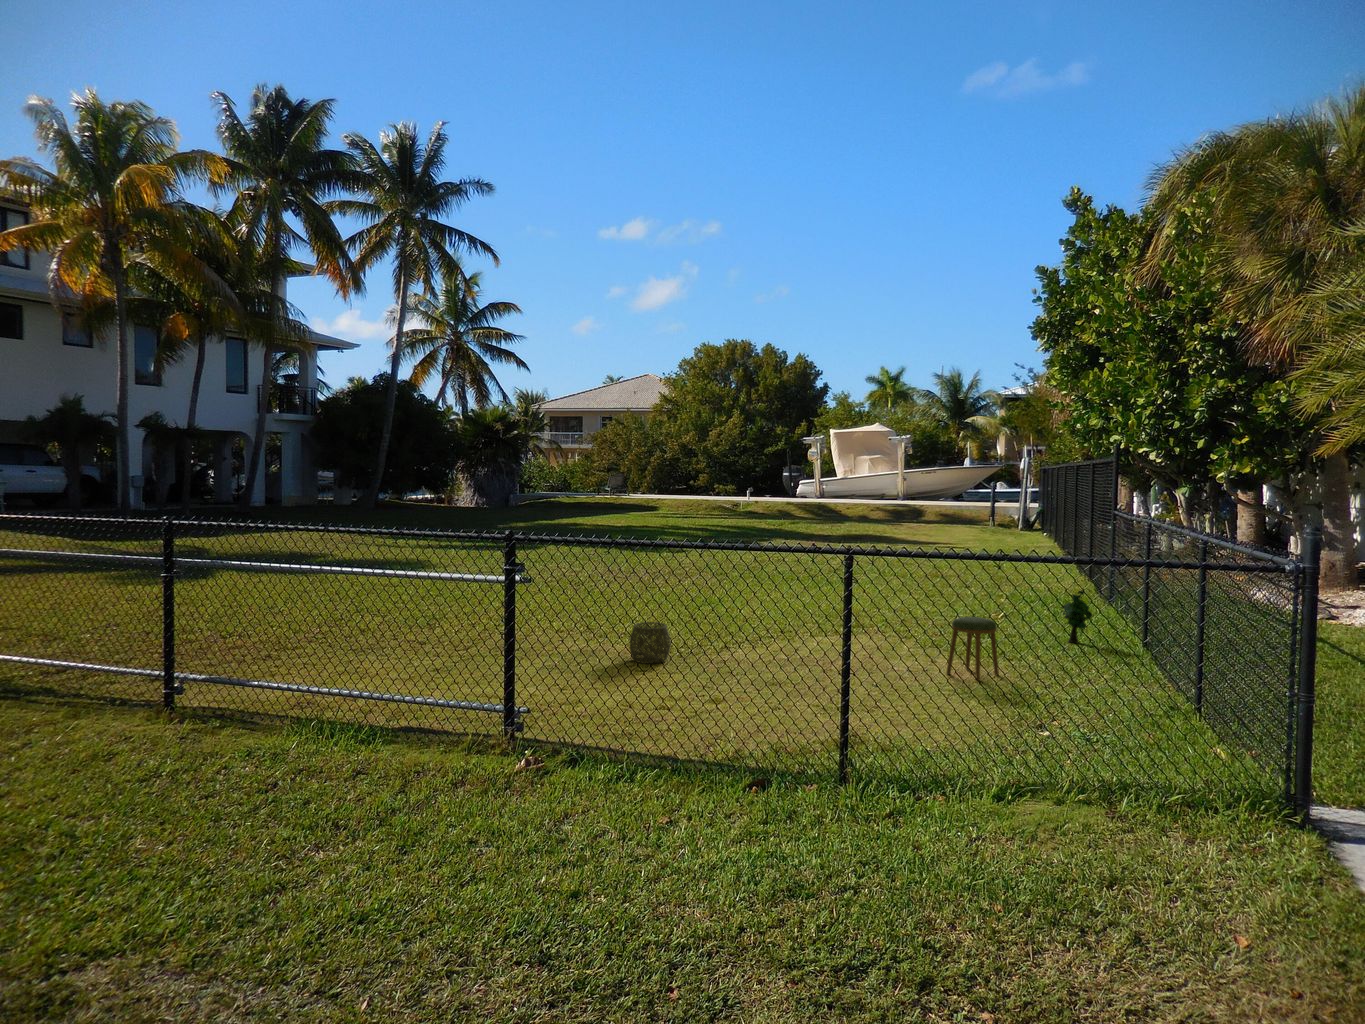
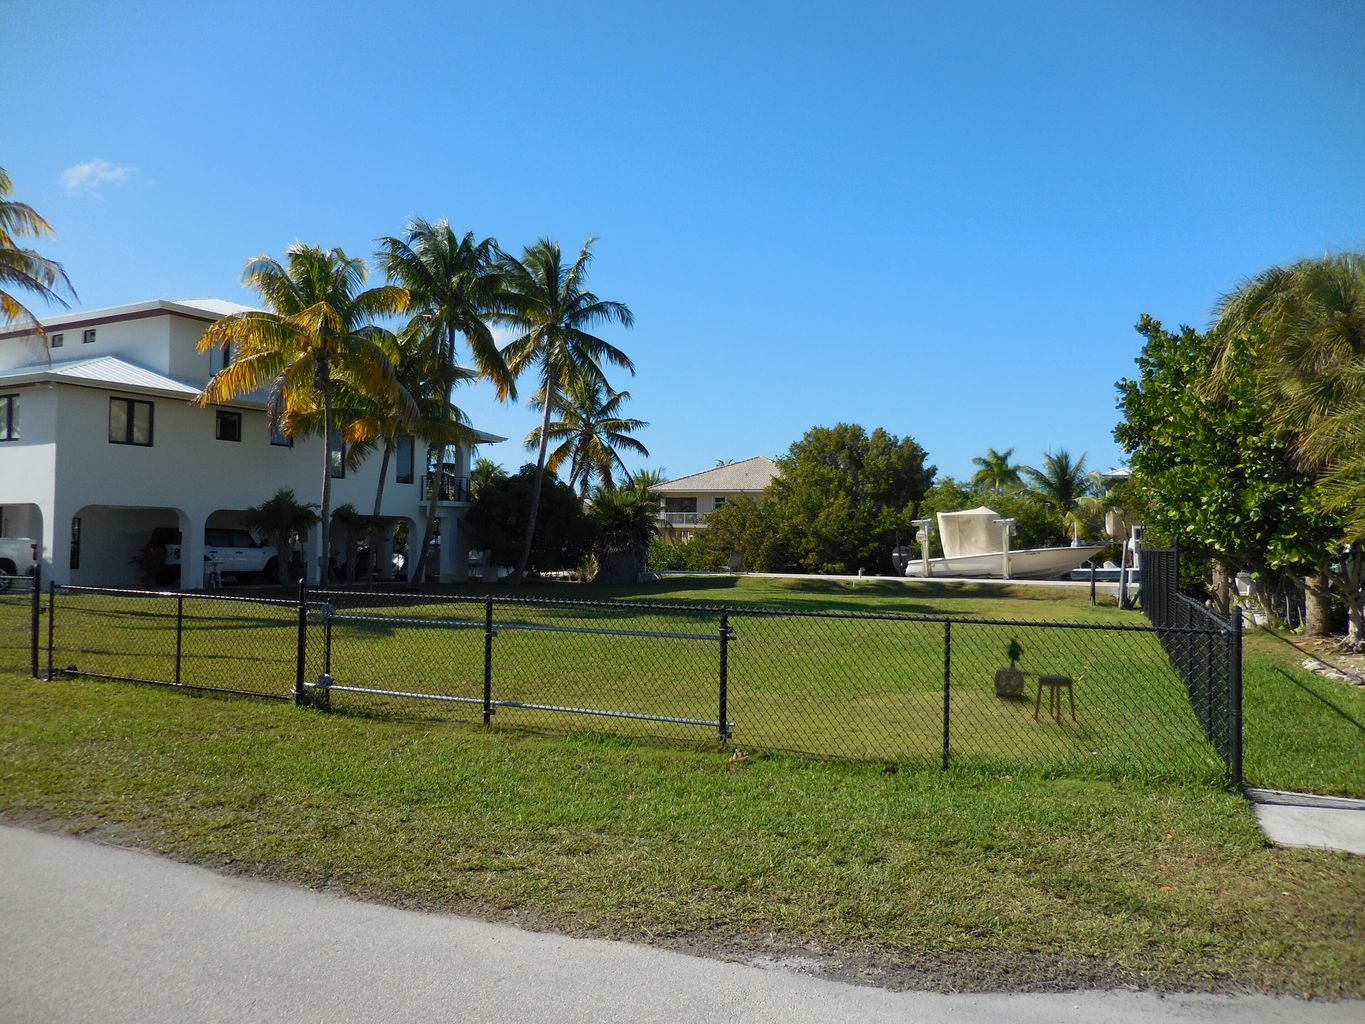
decorative plant: present [1062,591,1092,643] -> present [1005,635,1024,668]
woven basket: present [630,622,671,664] -> present [994,667,1025,696]

